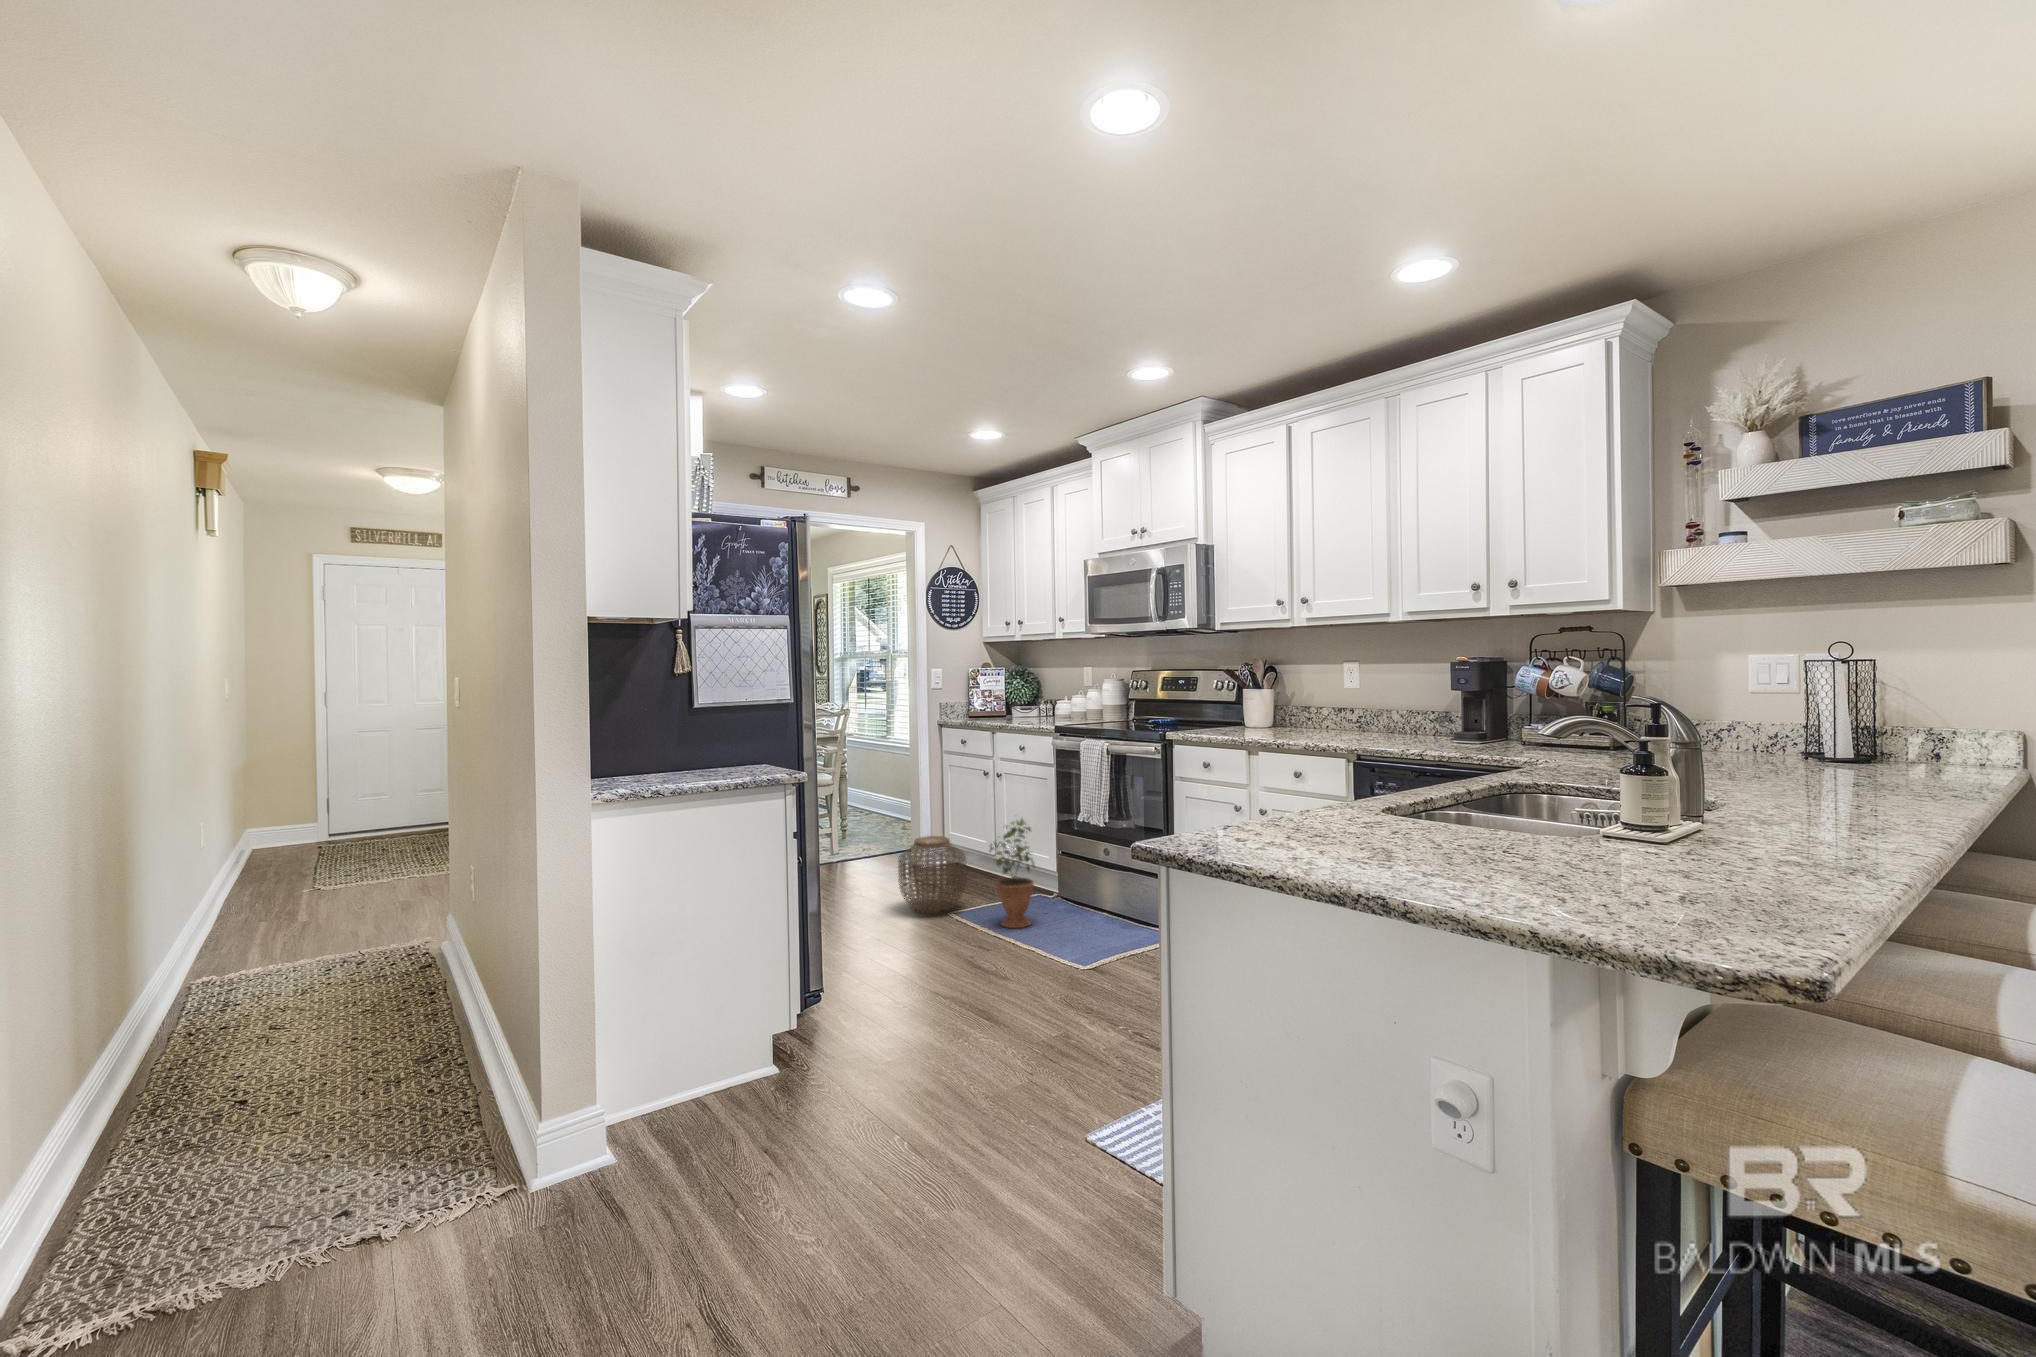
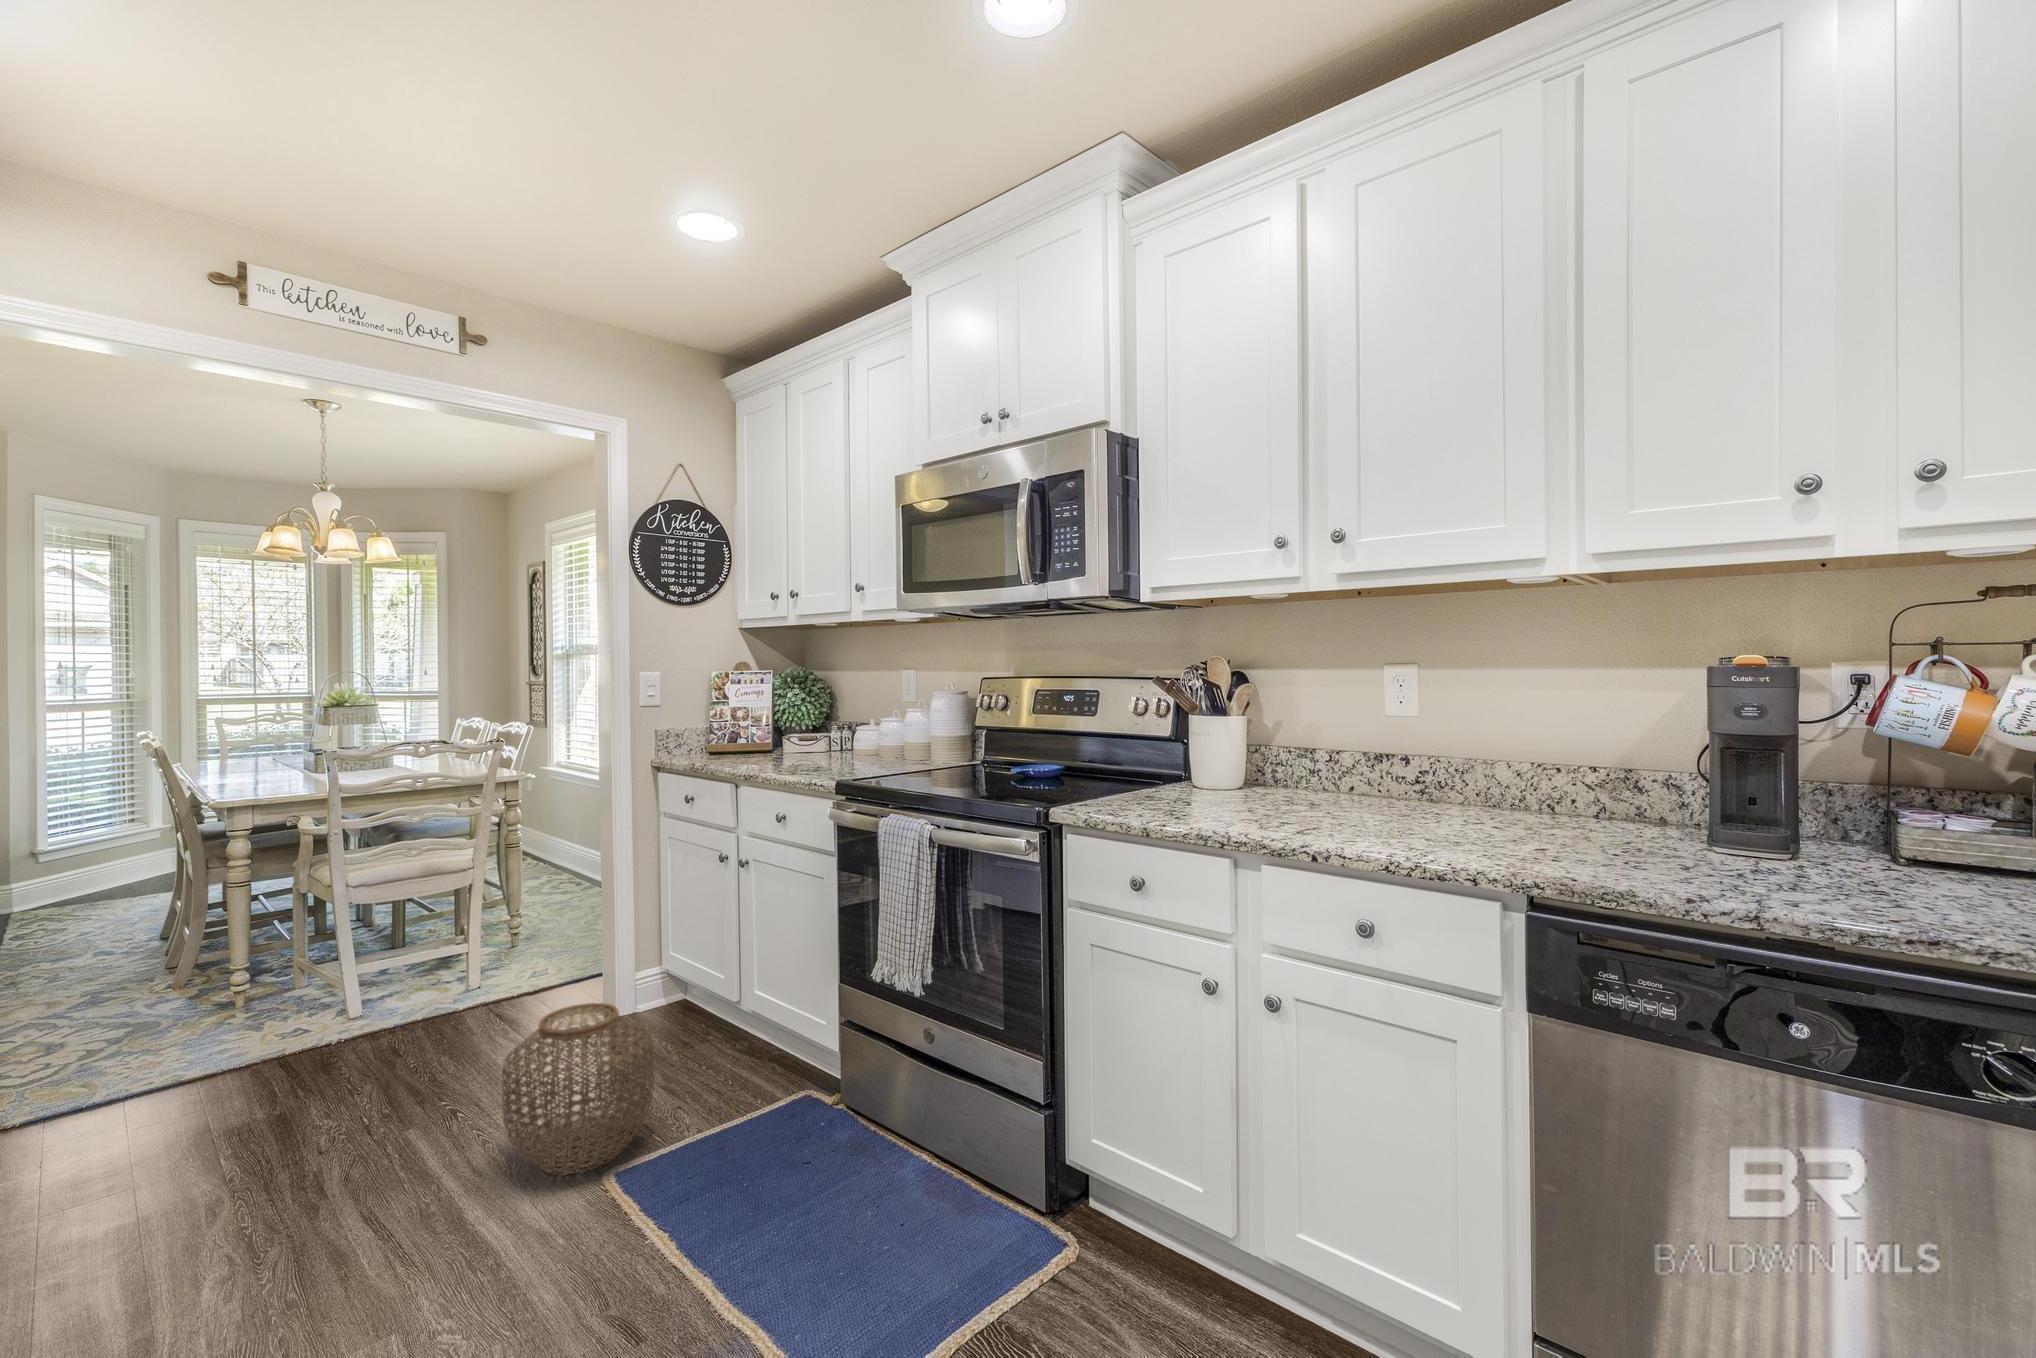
potted plant: present [990,819,1035,928] -> none [677,973,781,1223]

